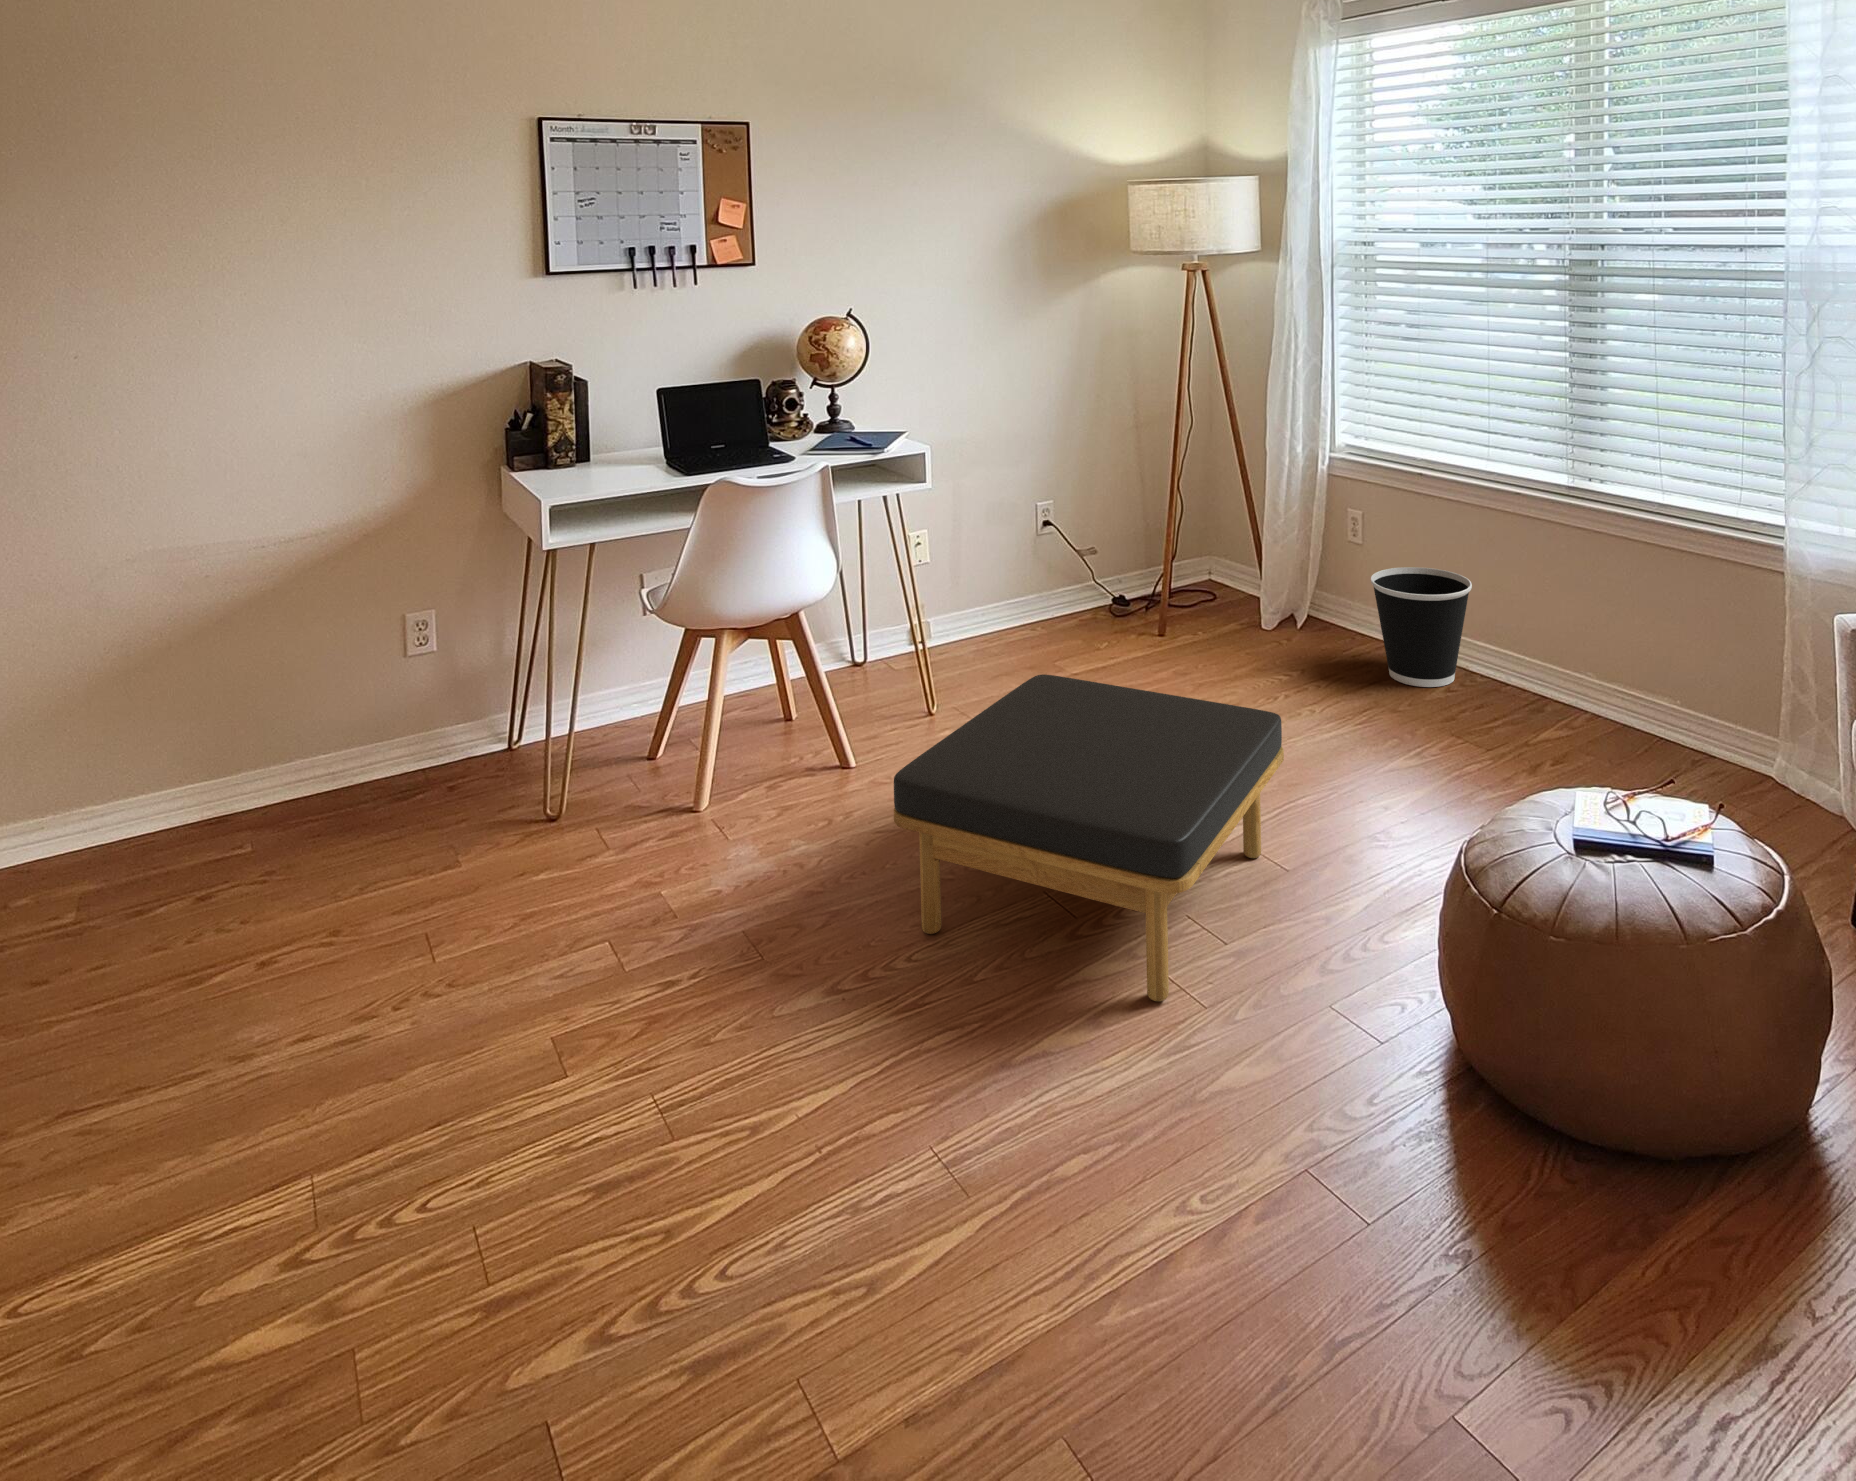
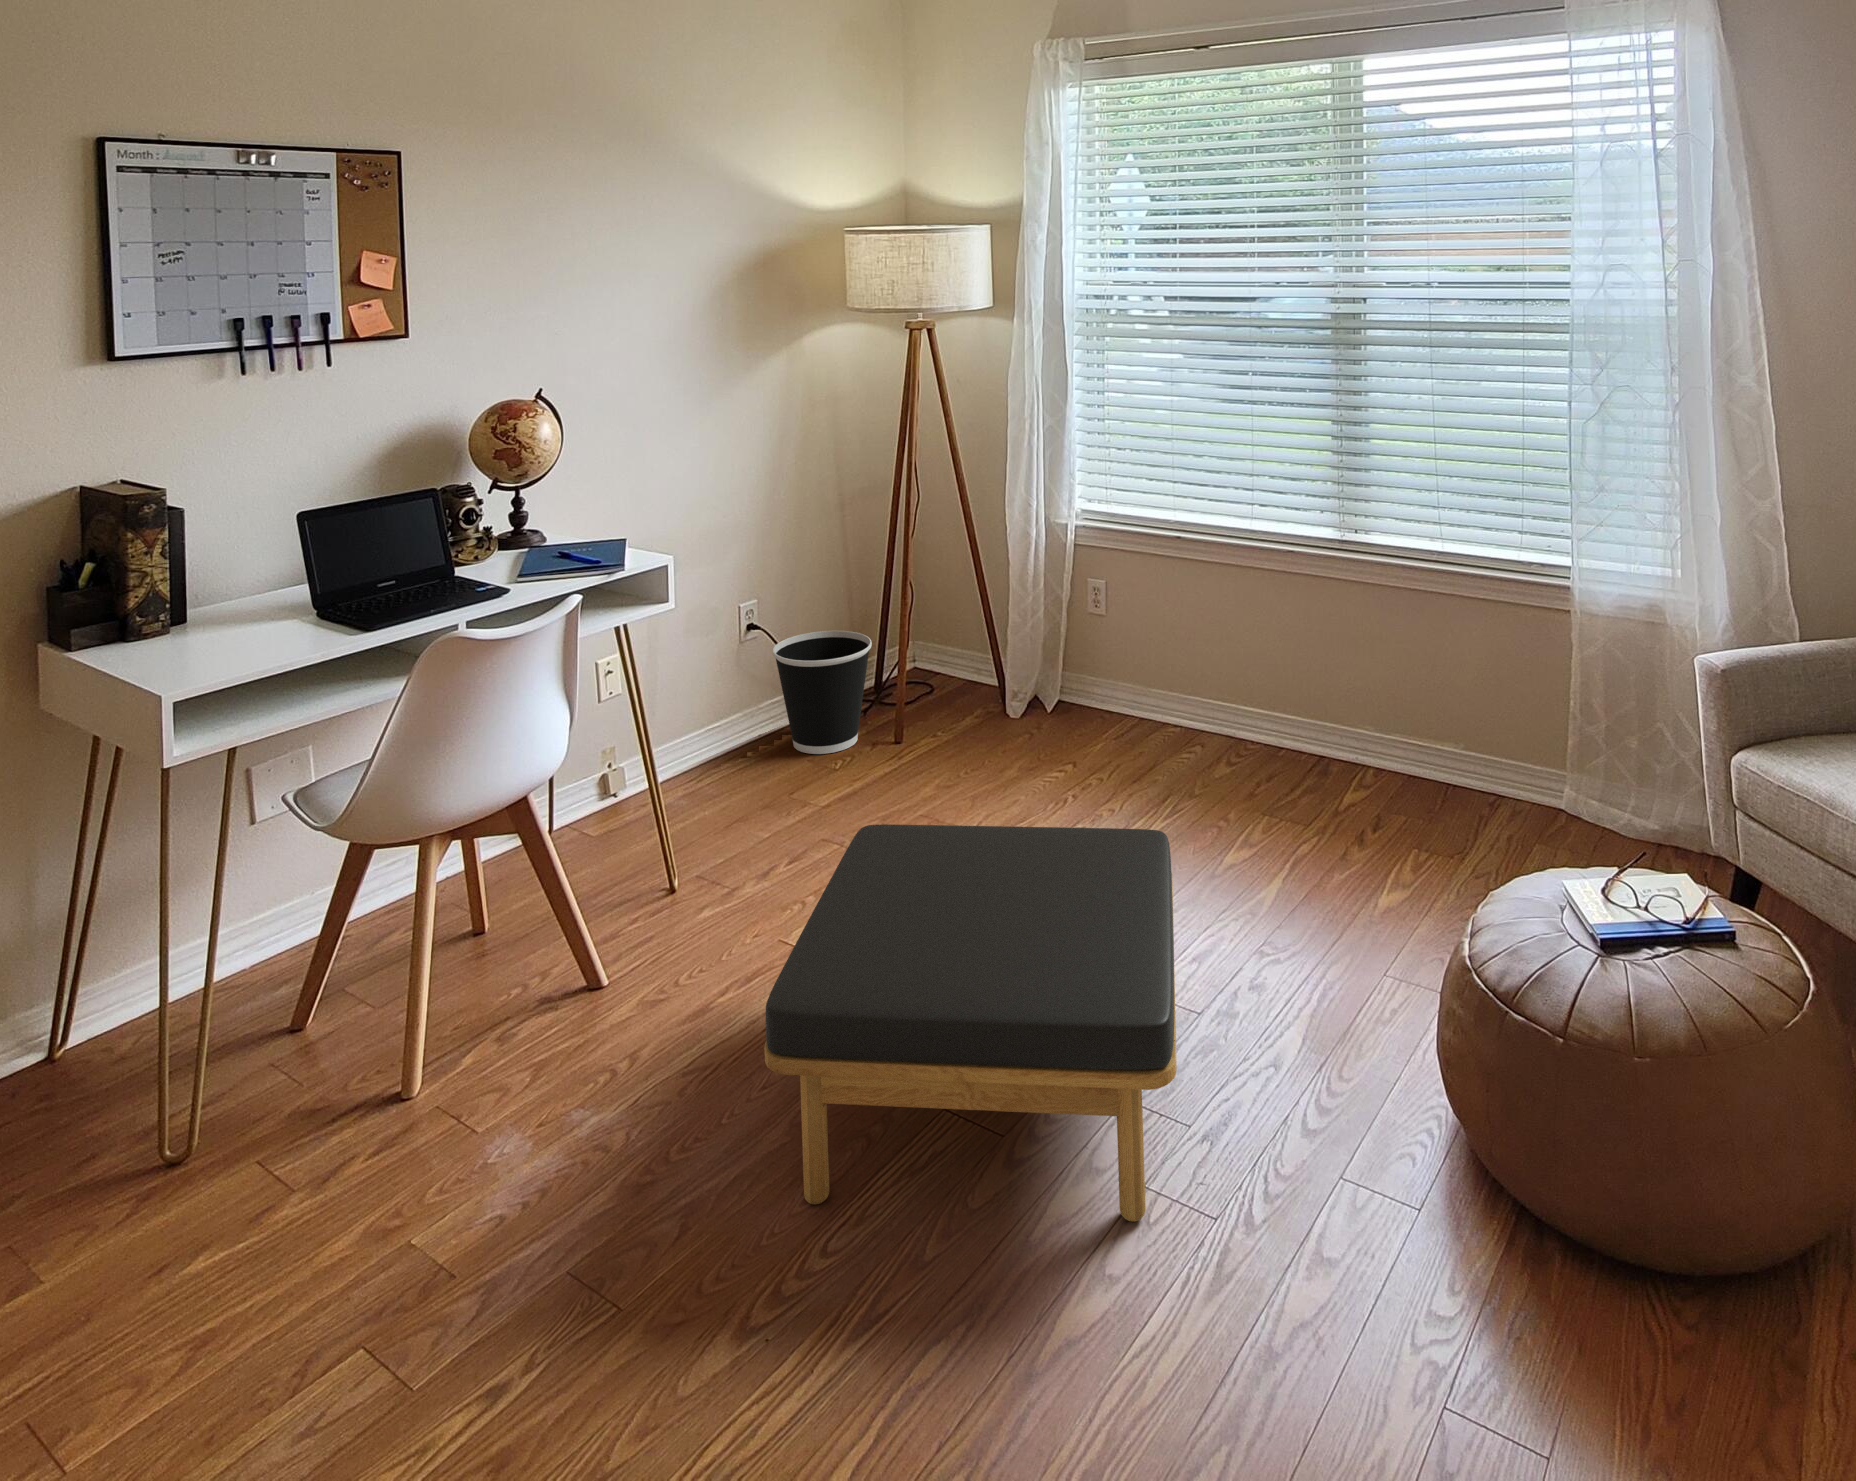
wastebasket: present [1371,567,1472,687] -> present [773,631,872,754]

